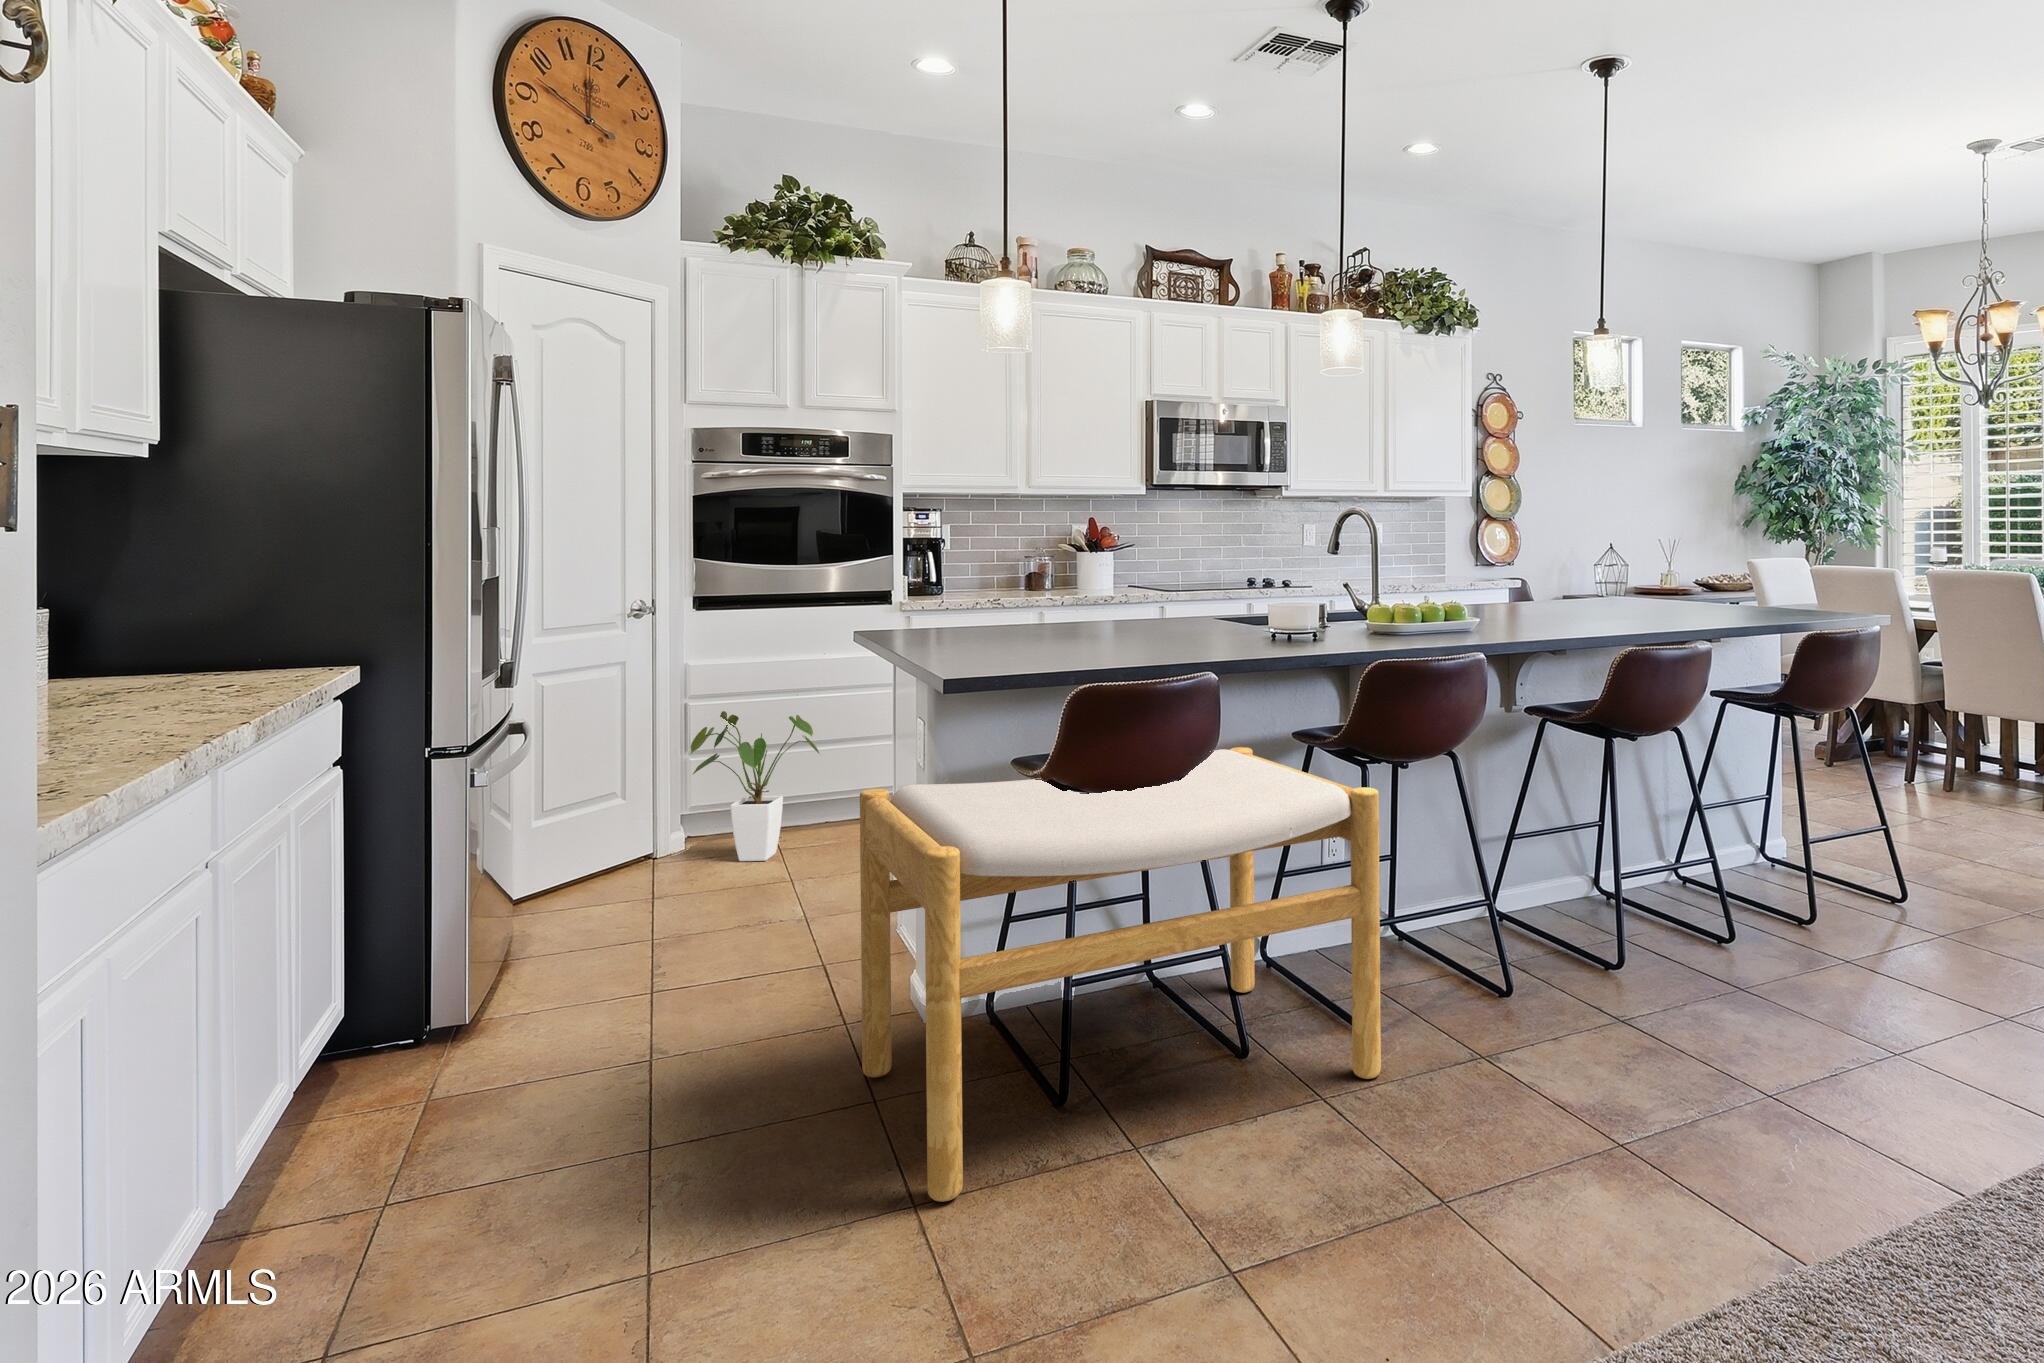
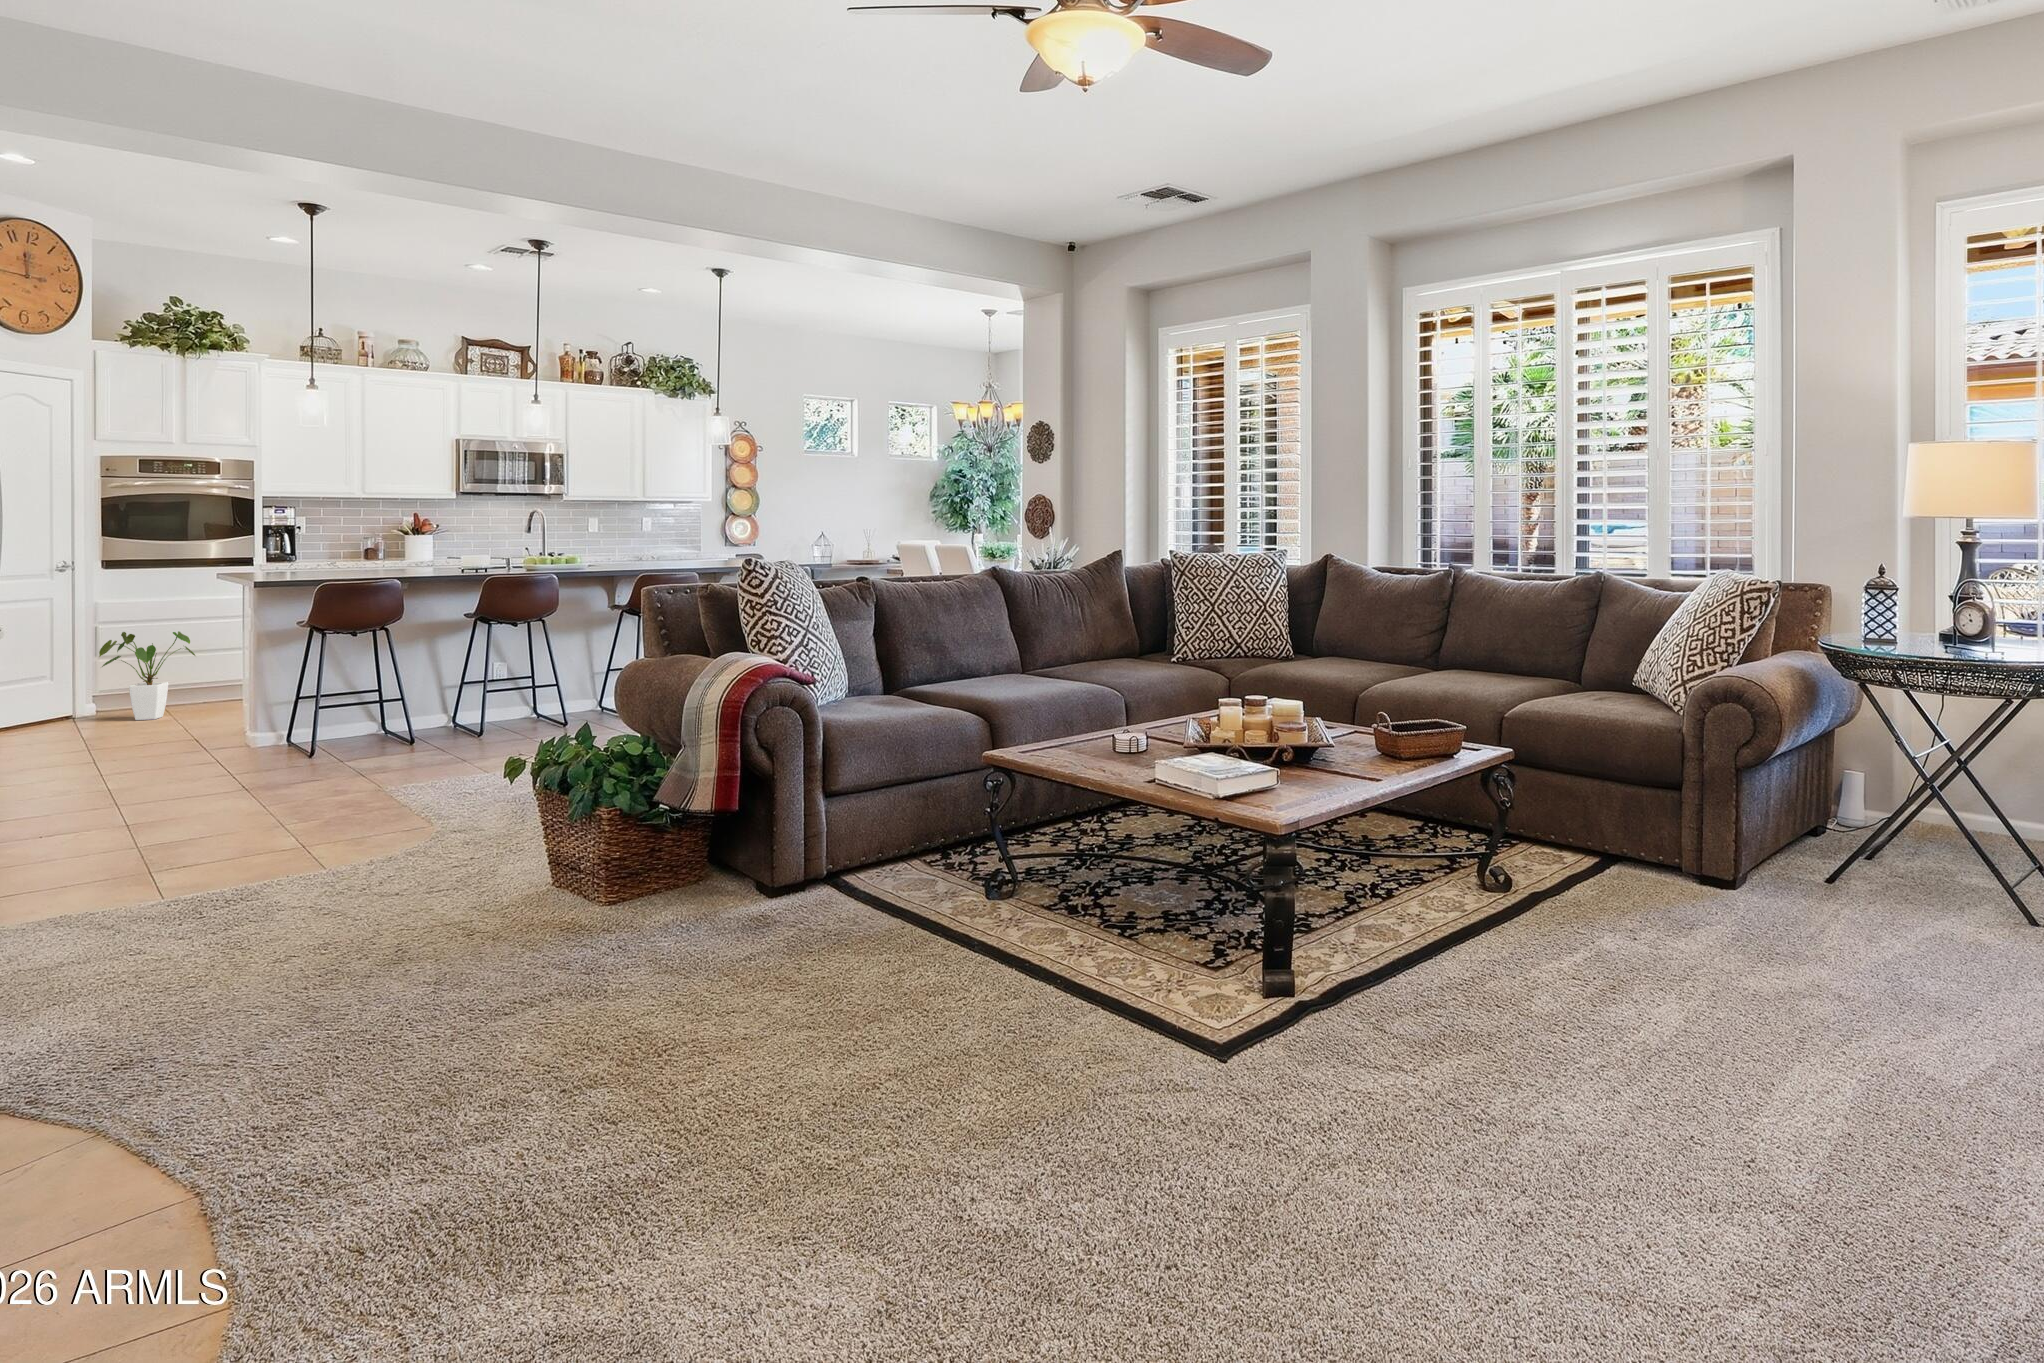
footstool: present [860,747,1381,1202] -> none [205,626,467,782]

